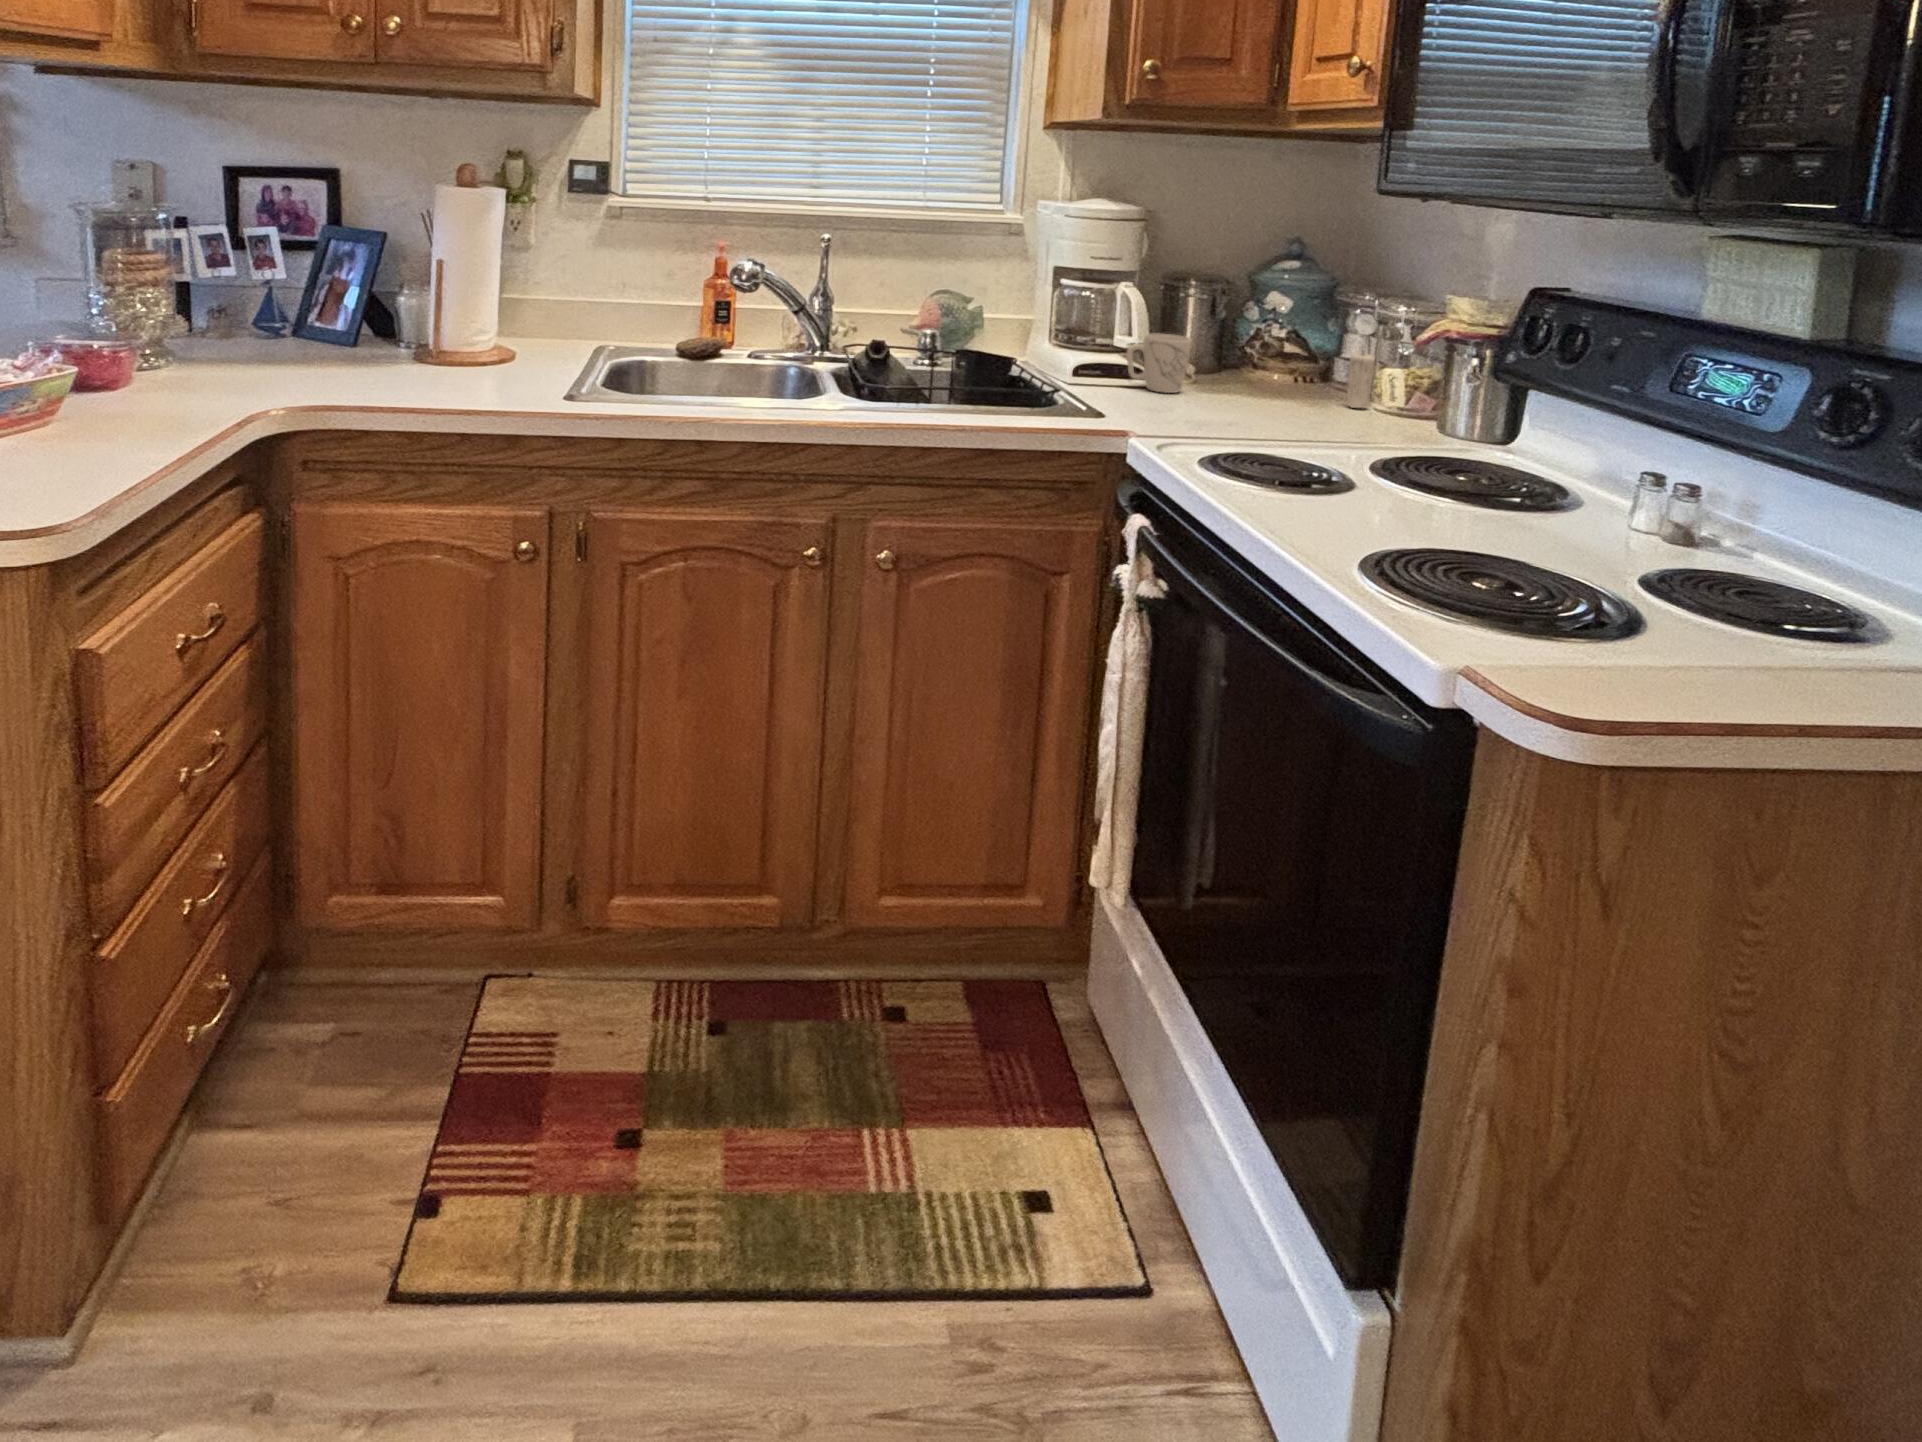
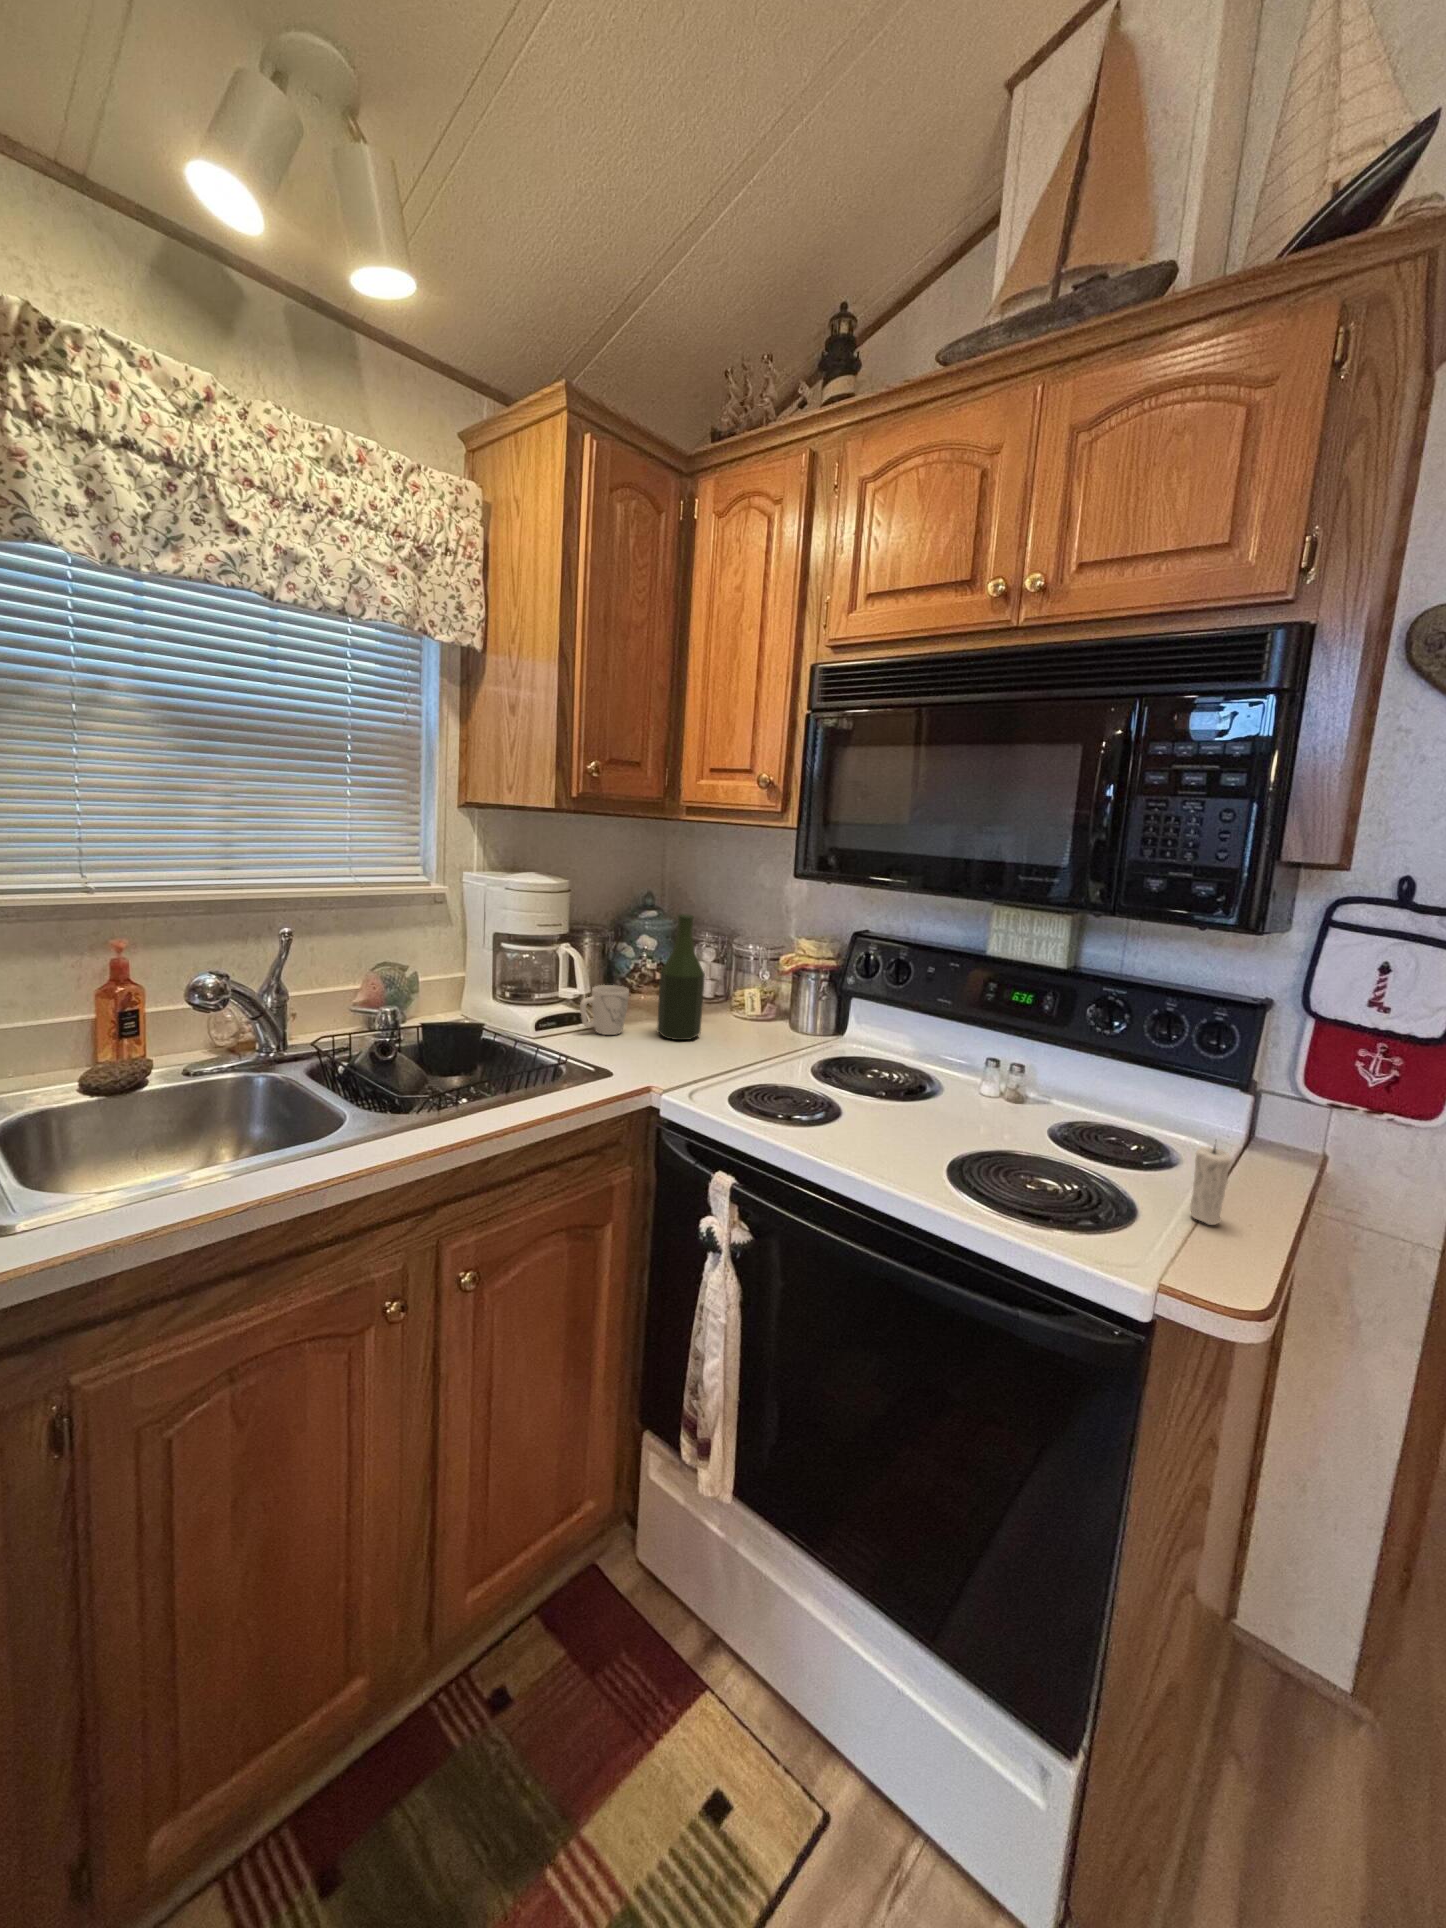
bottle: none [1222,248,1287,410] -> present [657,914,705,1040]
candle: present [1347,352,1375,408] -> present [1190,1146,1232,1225]

